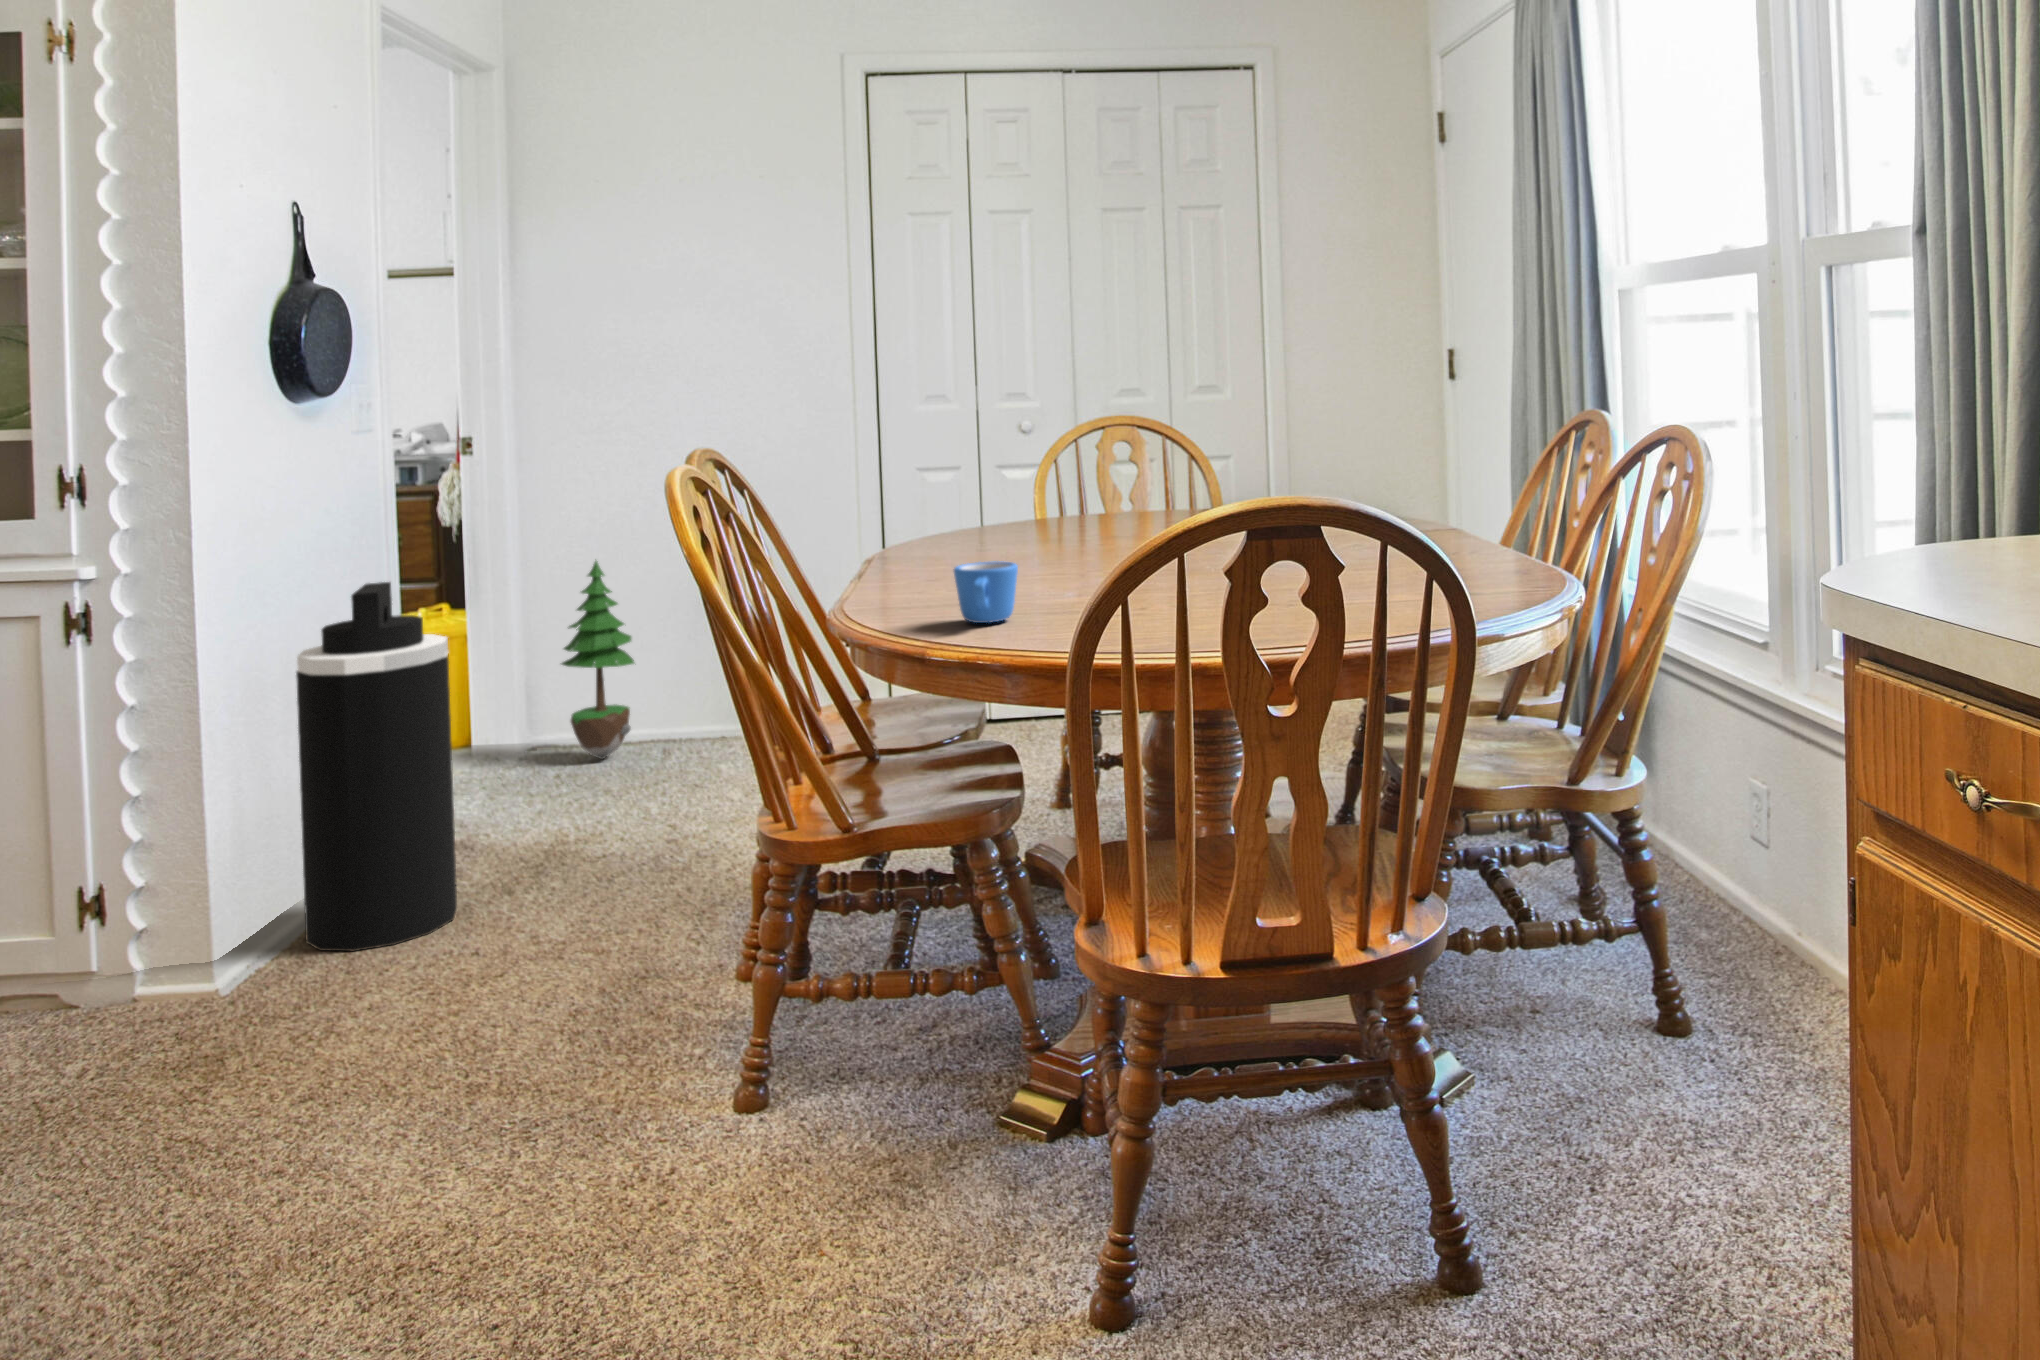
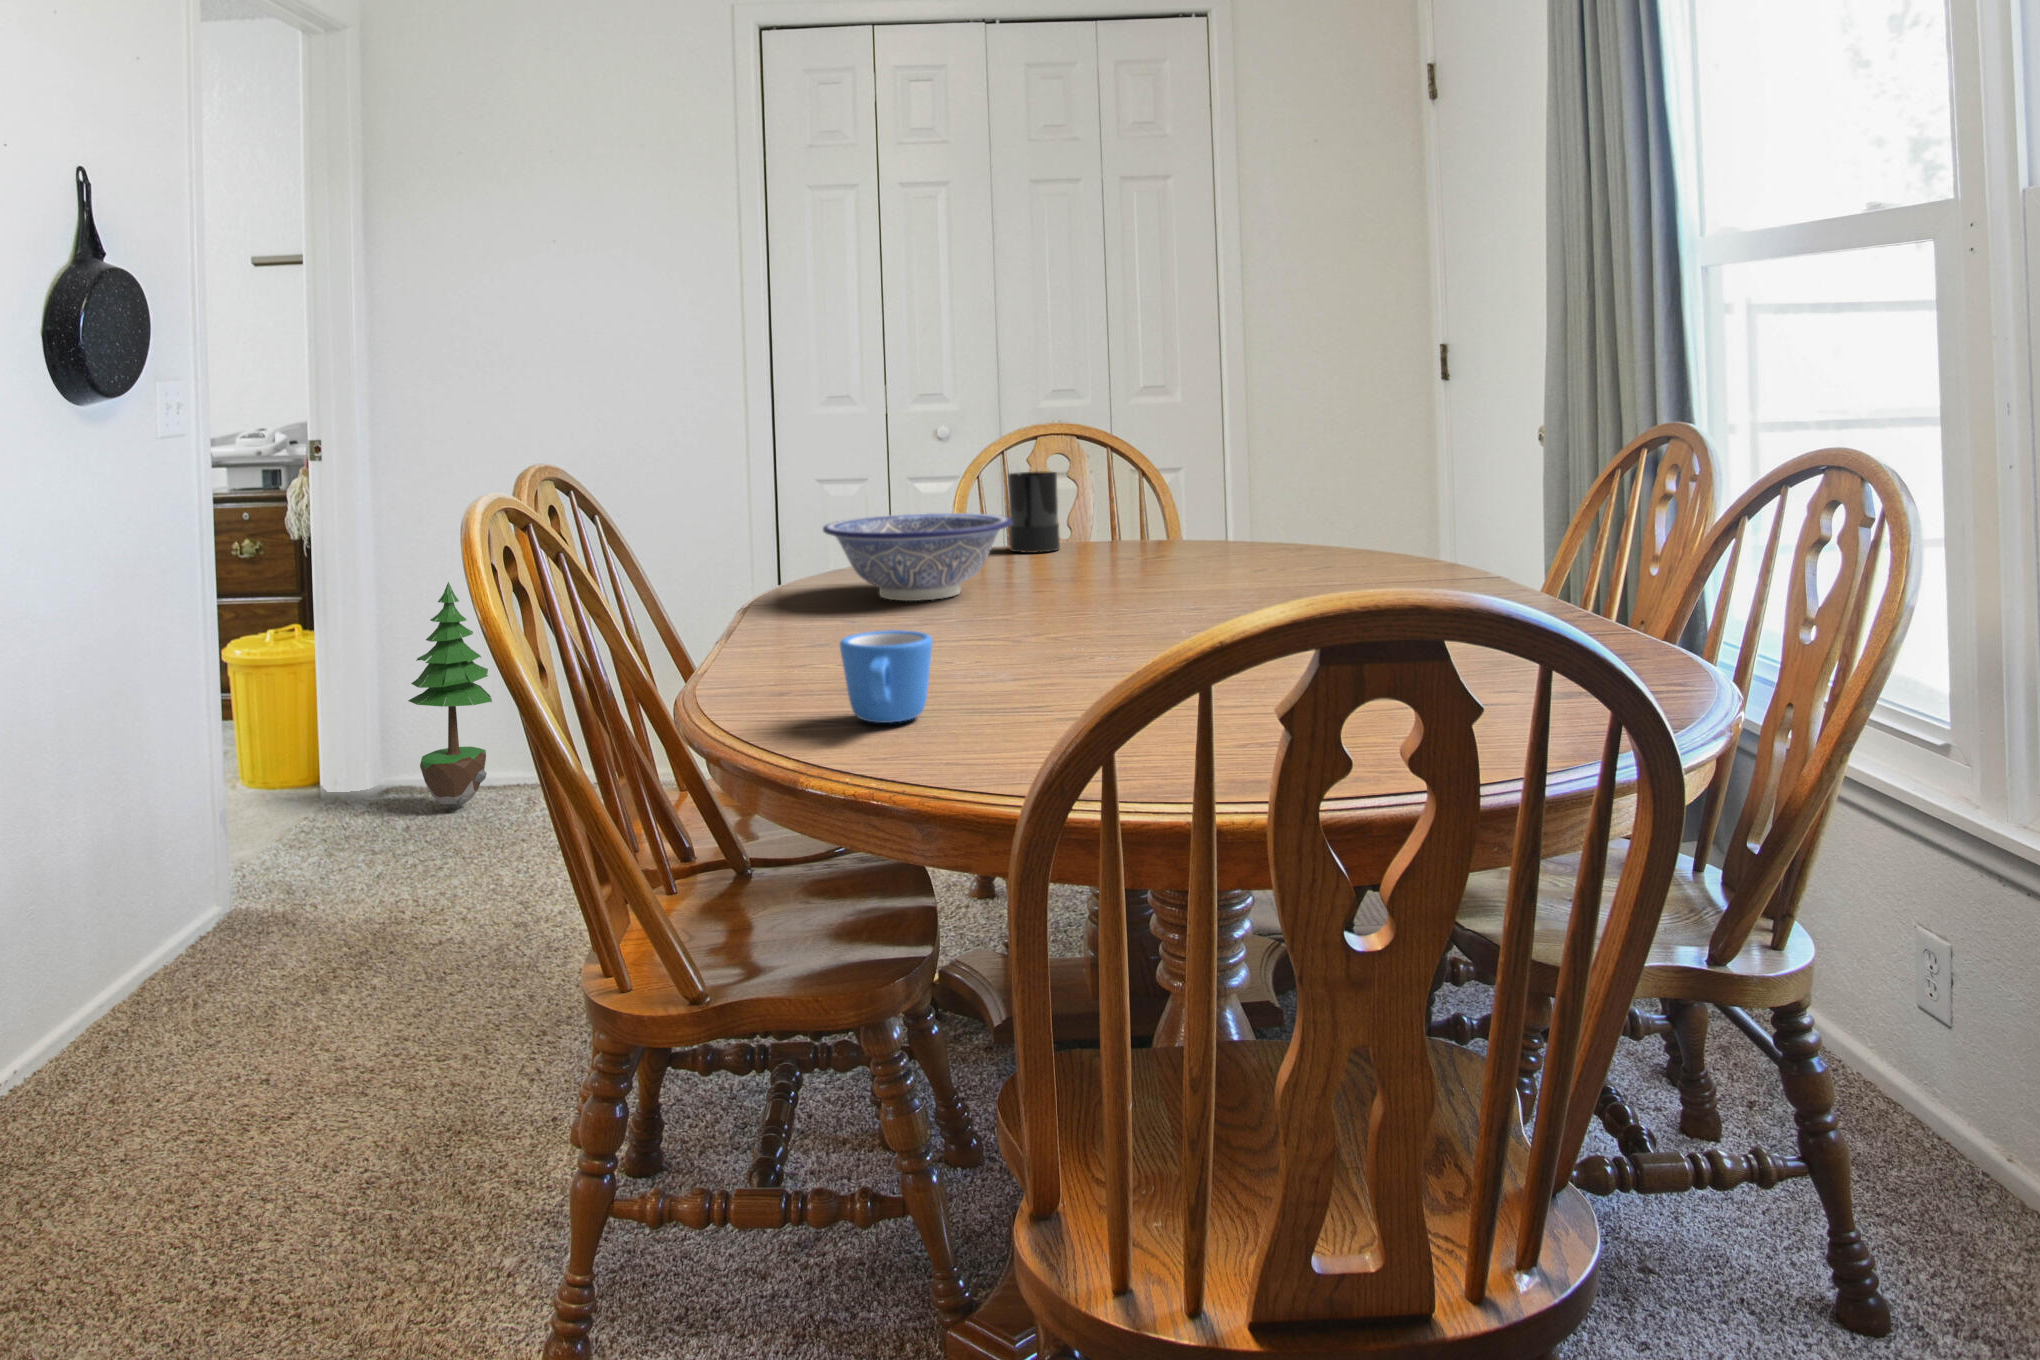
candle: none [1080,452,1126,521] -> present [1008,472,1060,553]
decorative bowl: none [937,488,1084,554] -> present [823,513,1012,601]
trash can: present [296,582,457,951] -> none [66,617,258,1069]

